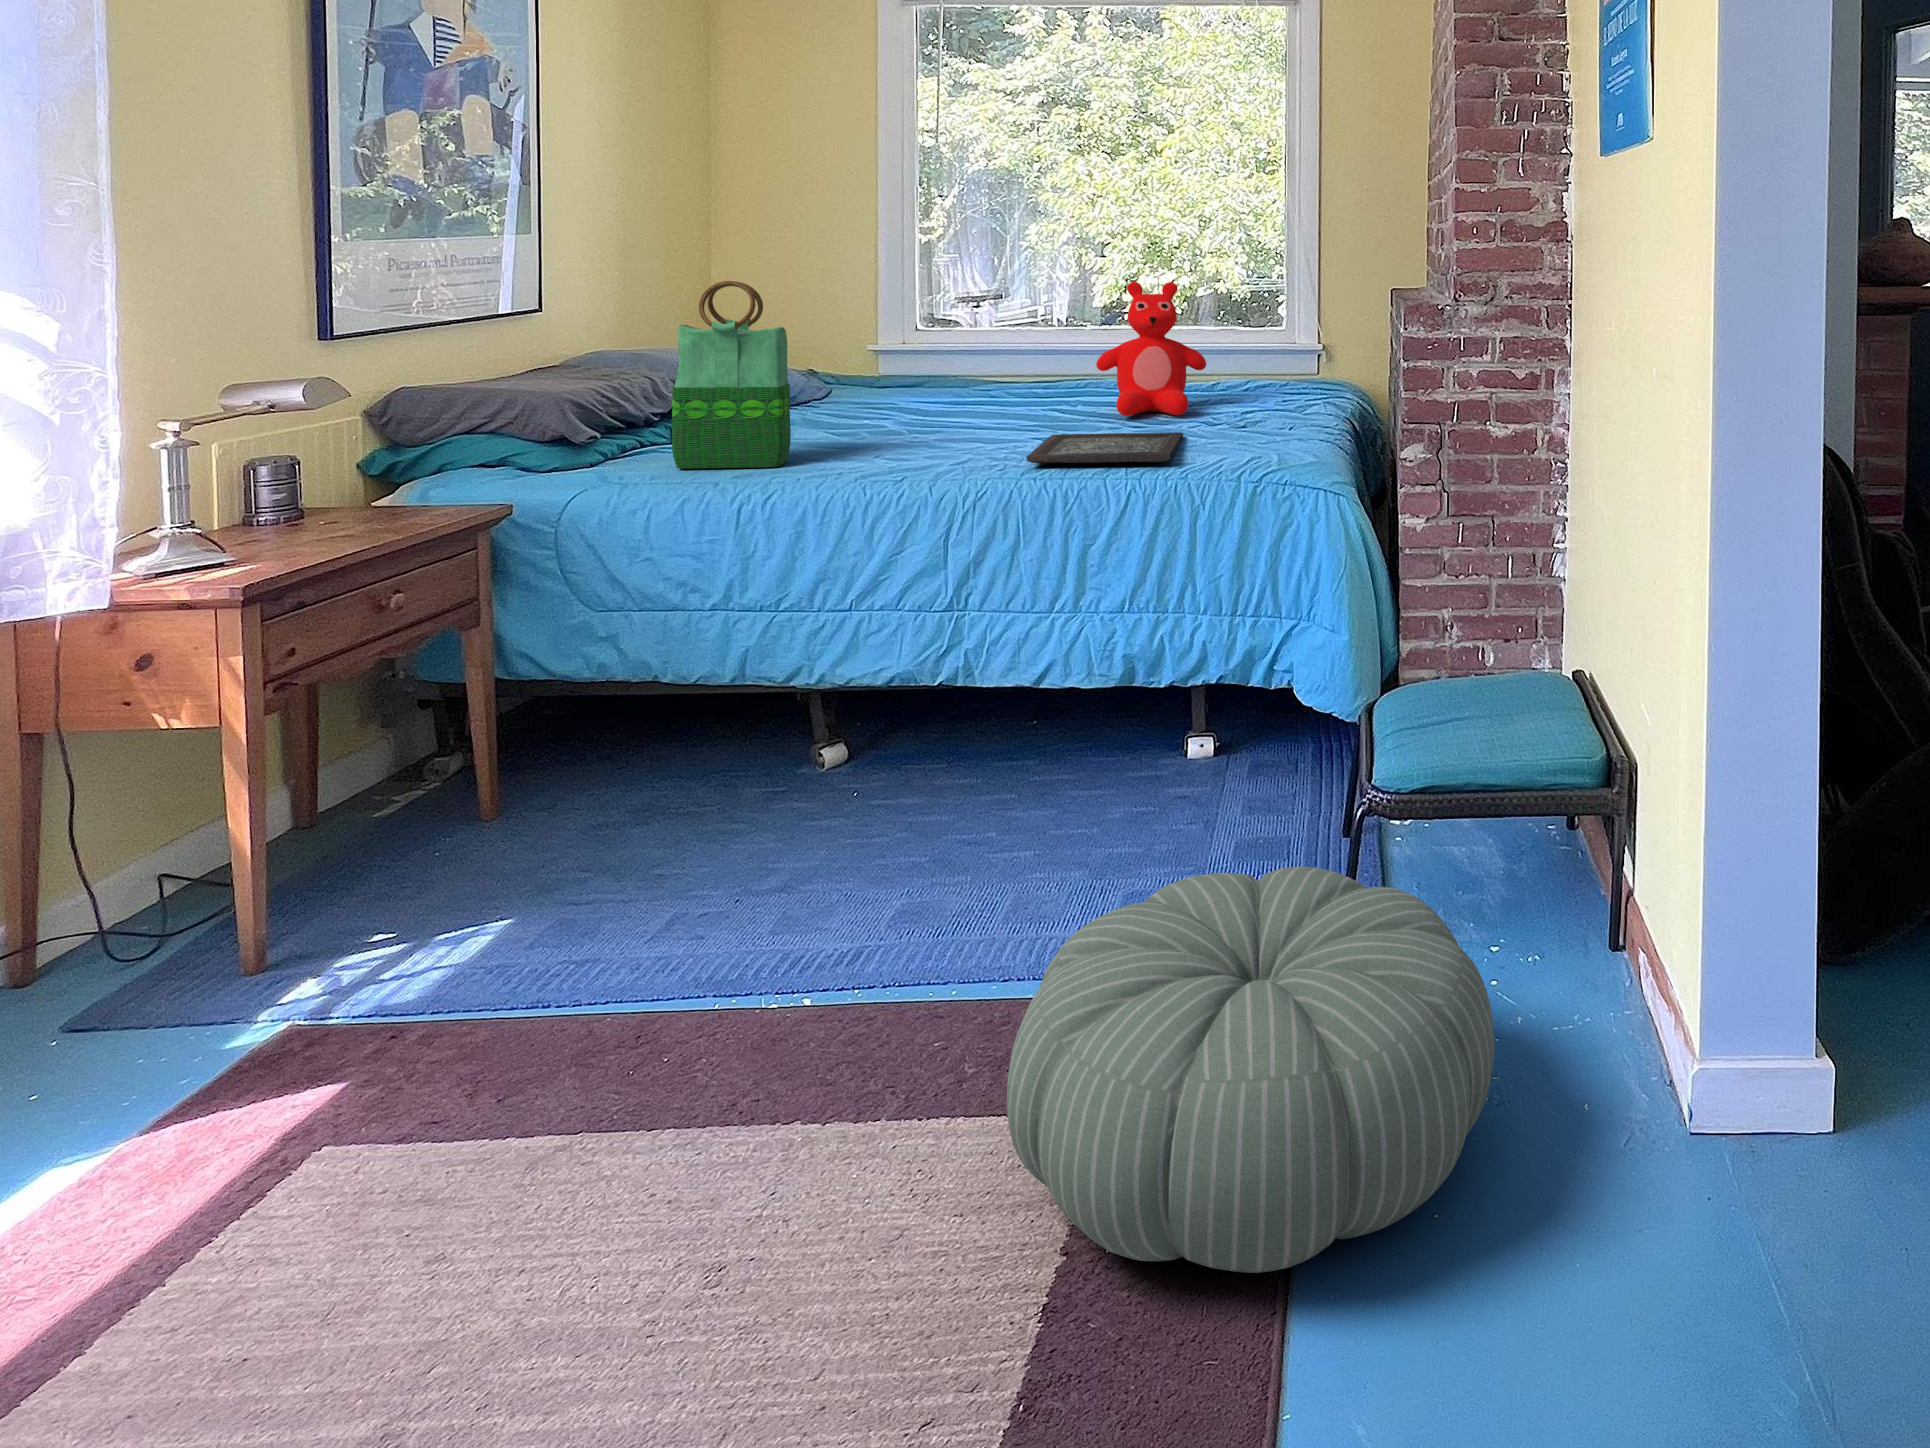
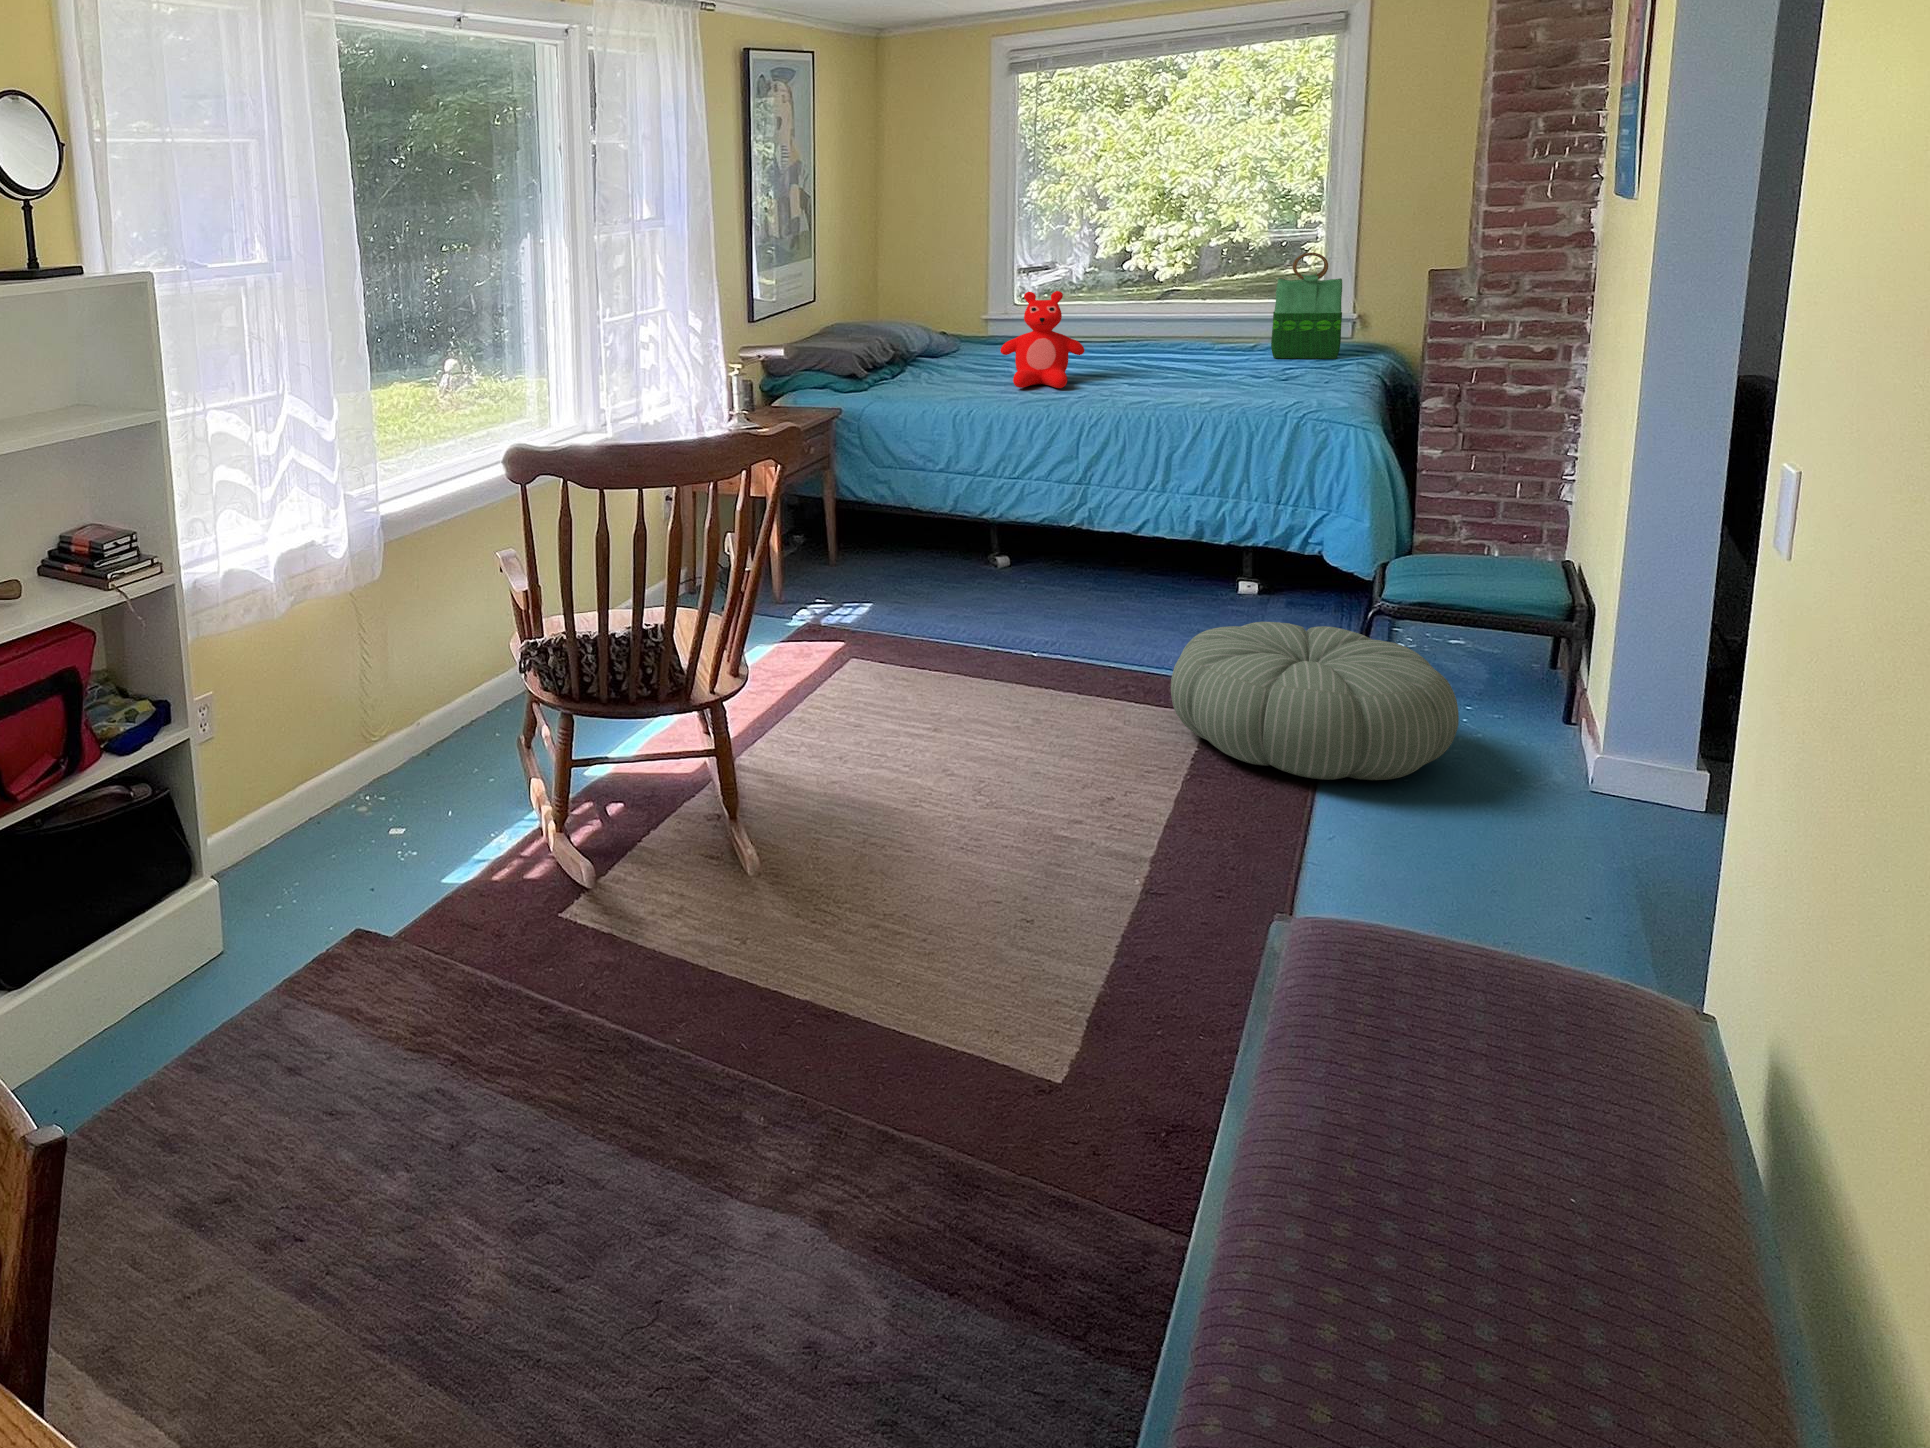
tote bag: present [672,281,790,469] -> present [1271,253,1342,359]
teddy bear: present [1096,282,1206,416] -> present [1000,291,1085,388]
tray: present [1026,432,1183,463] -> none [1131,381,1238,401]

